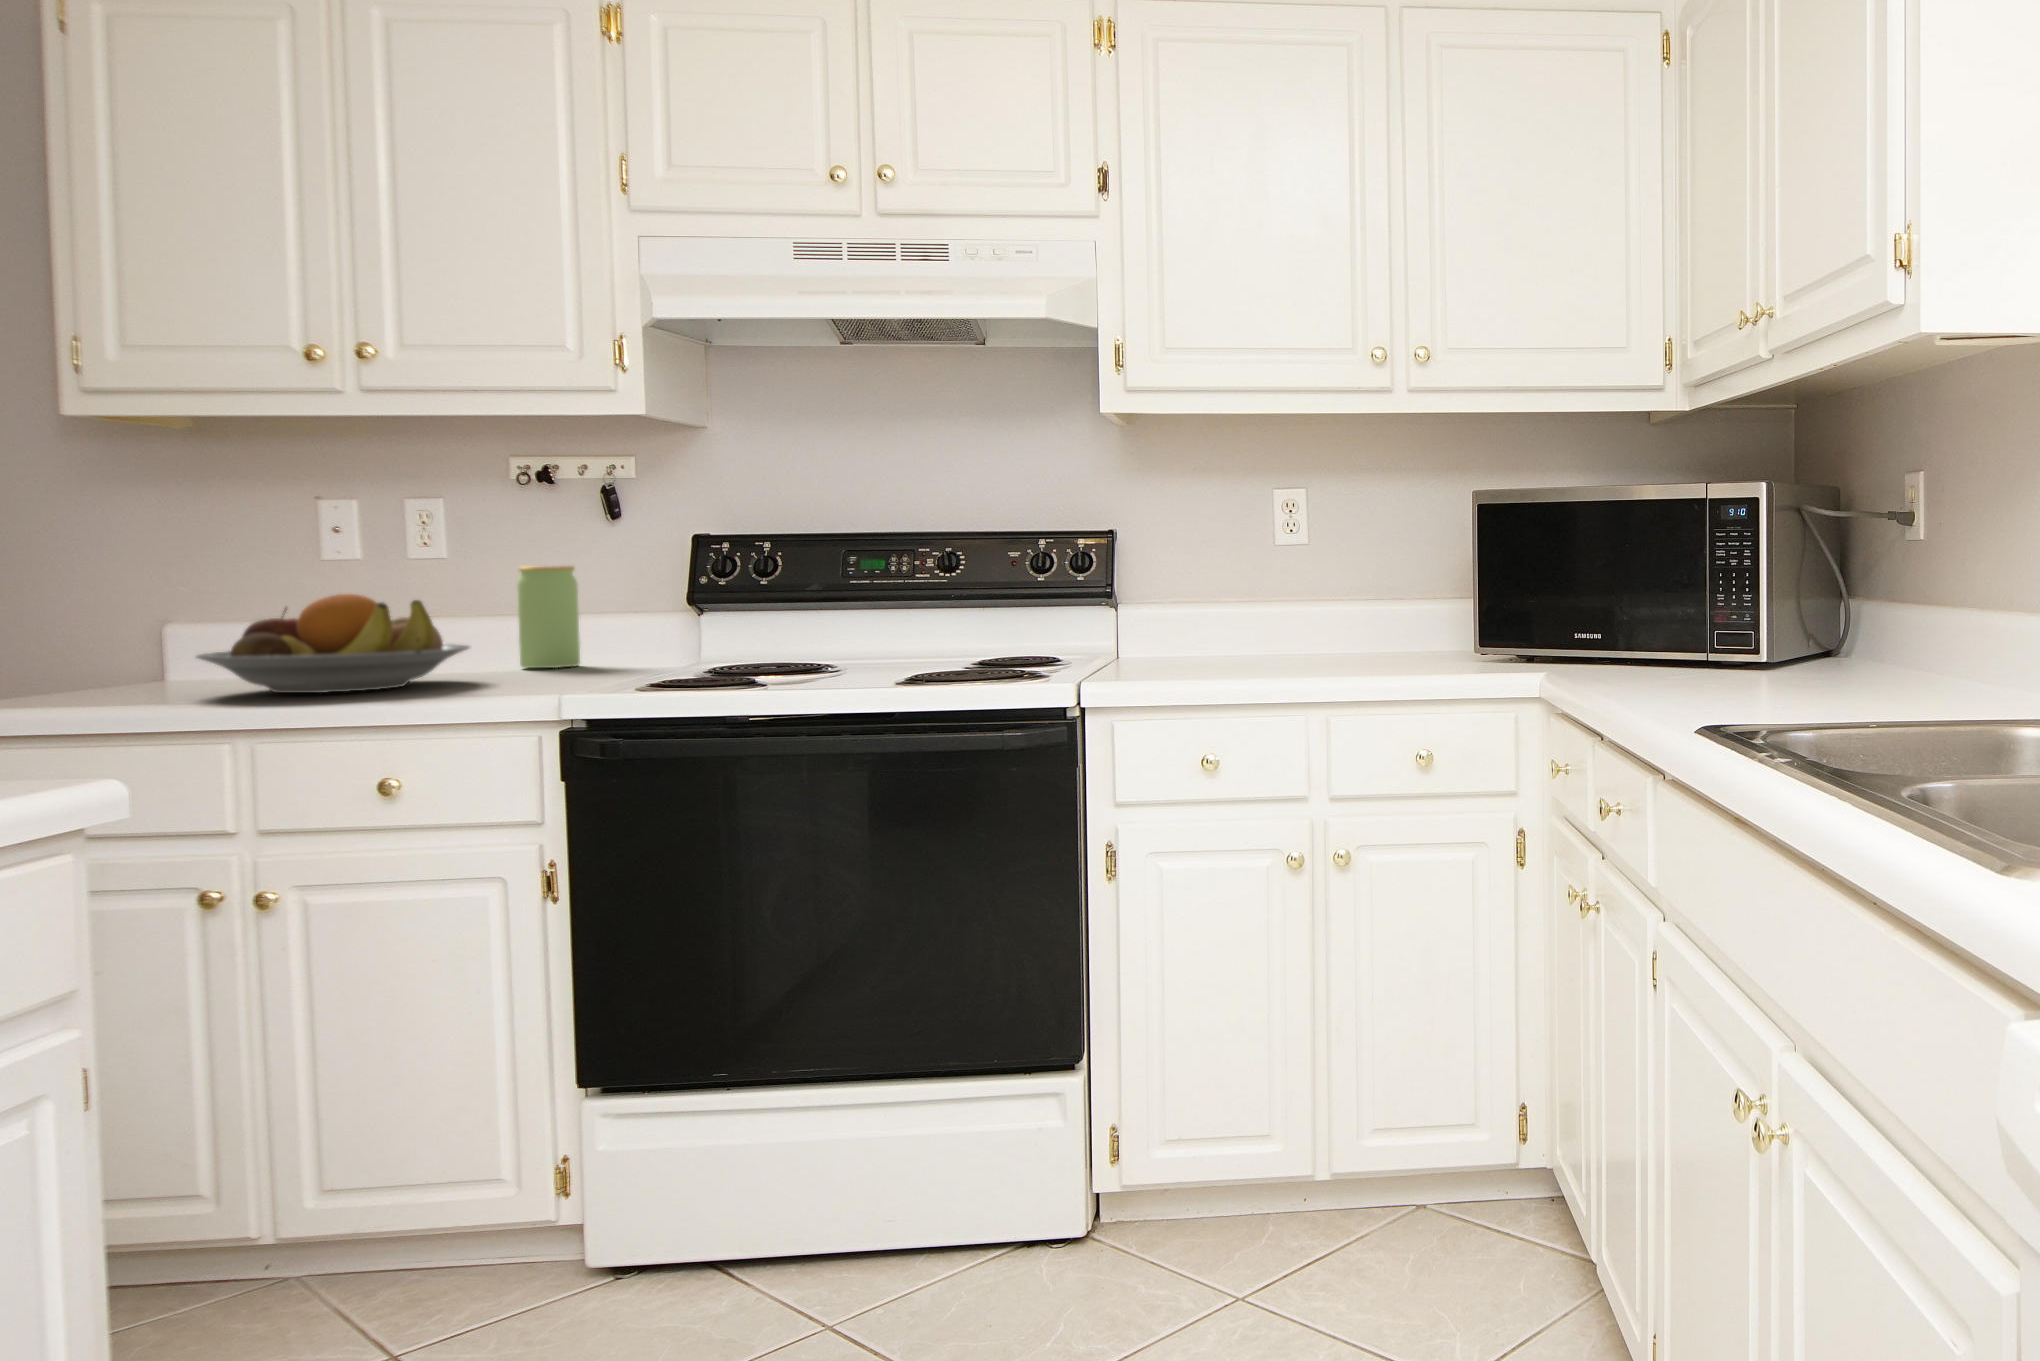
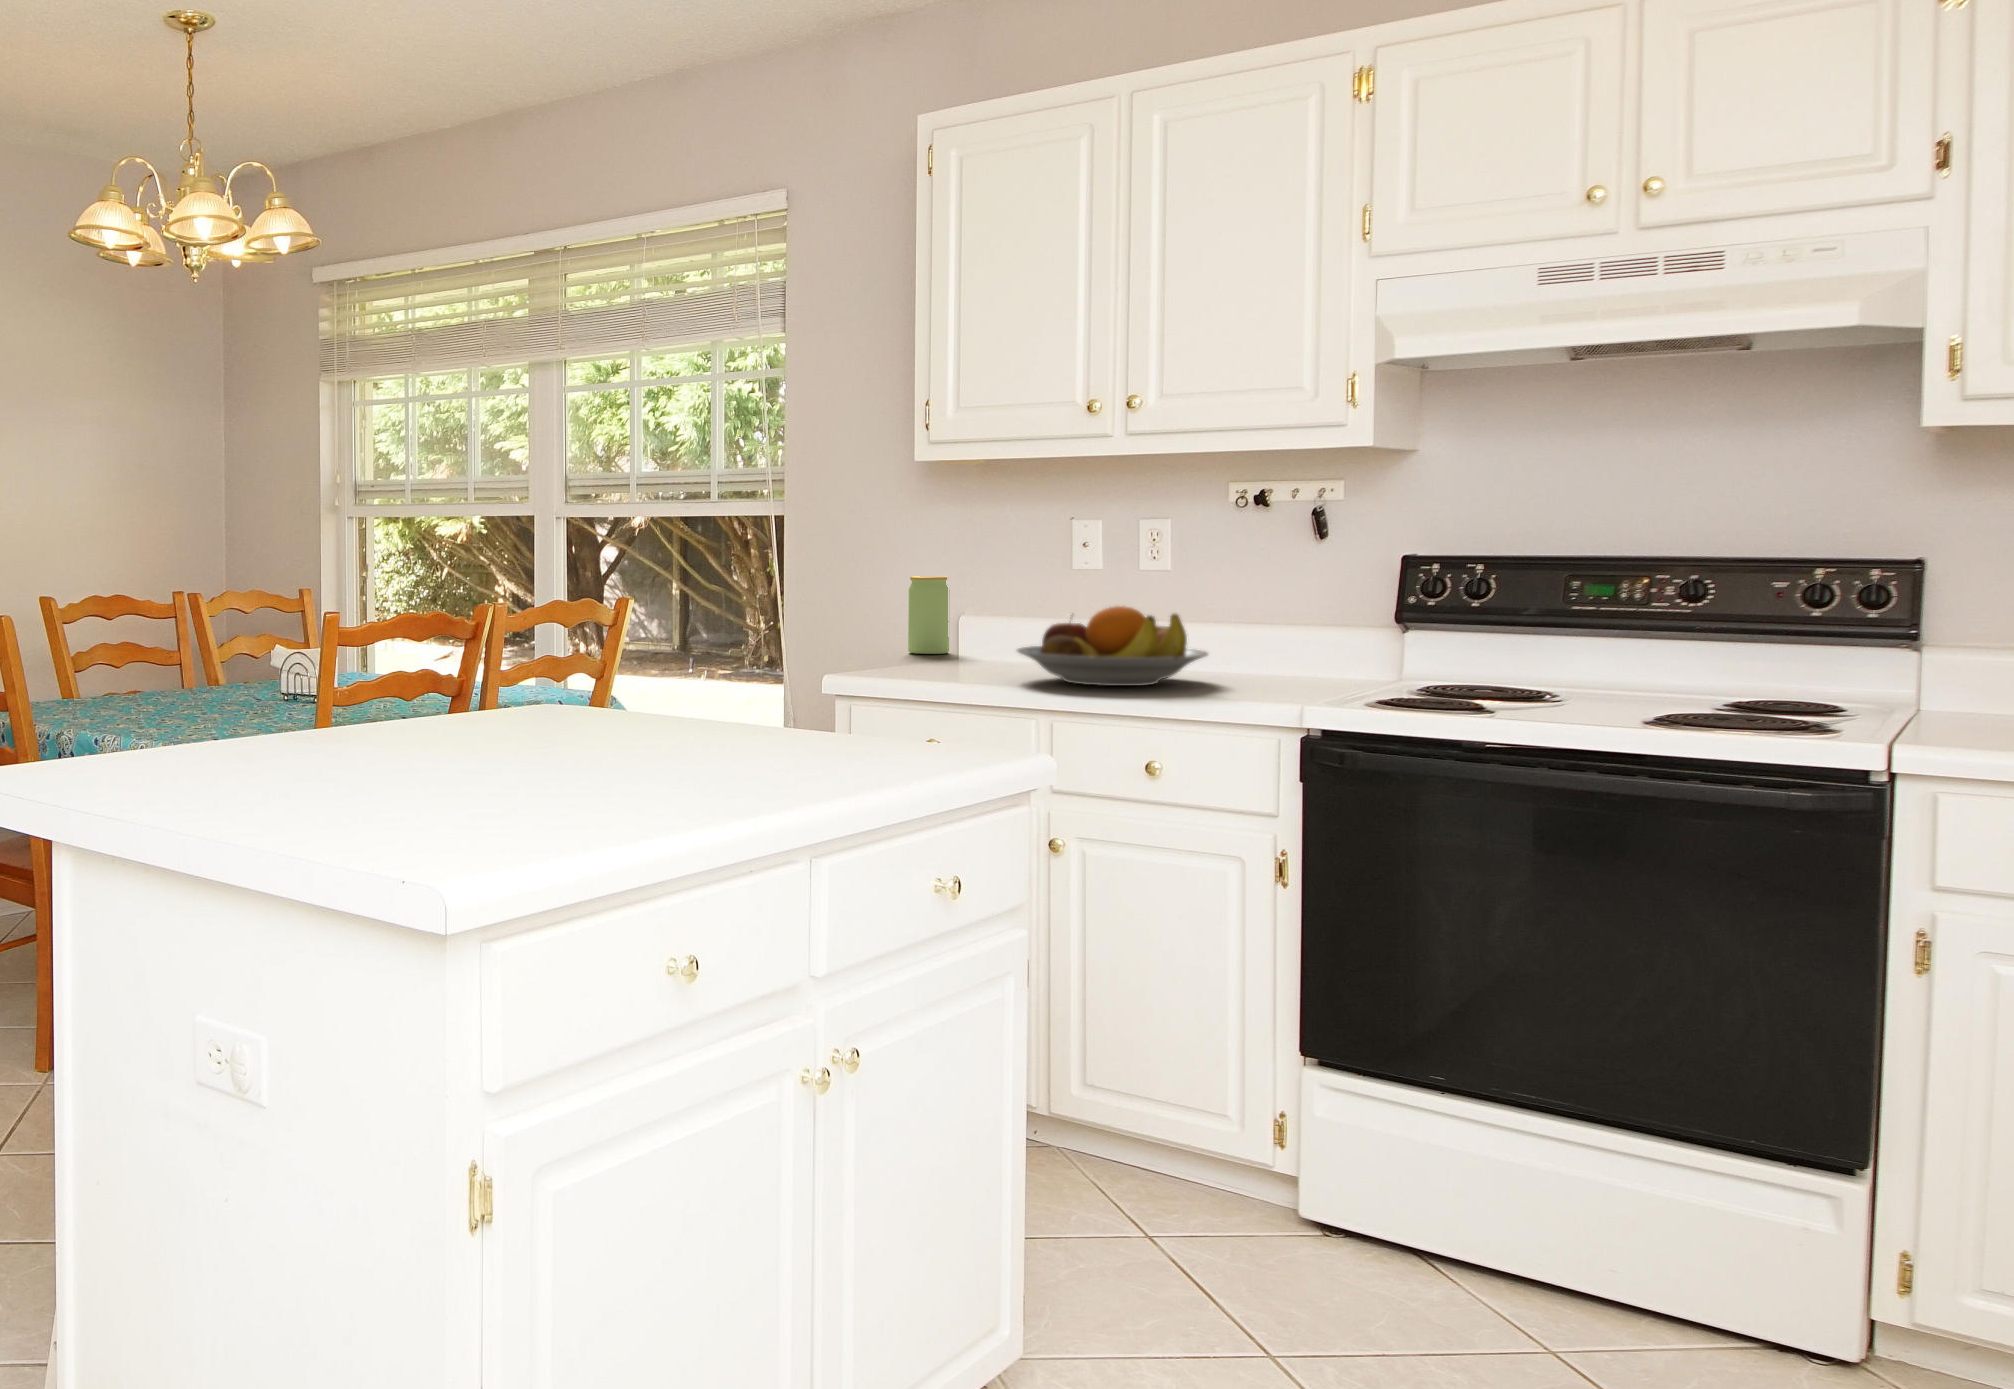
jar: present [517,566,580,668] -> present [908,576,950,654]

